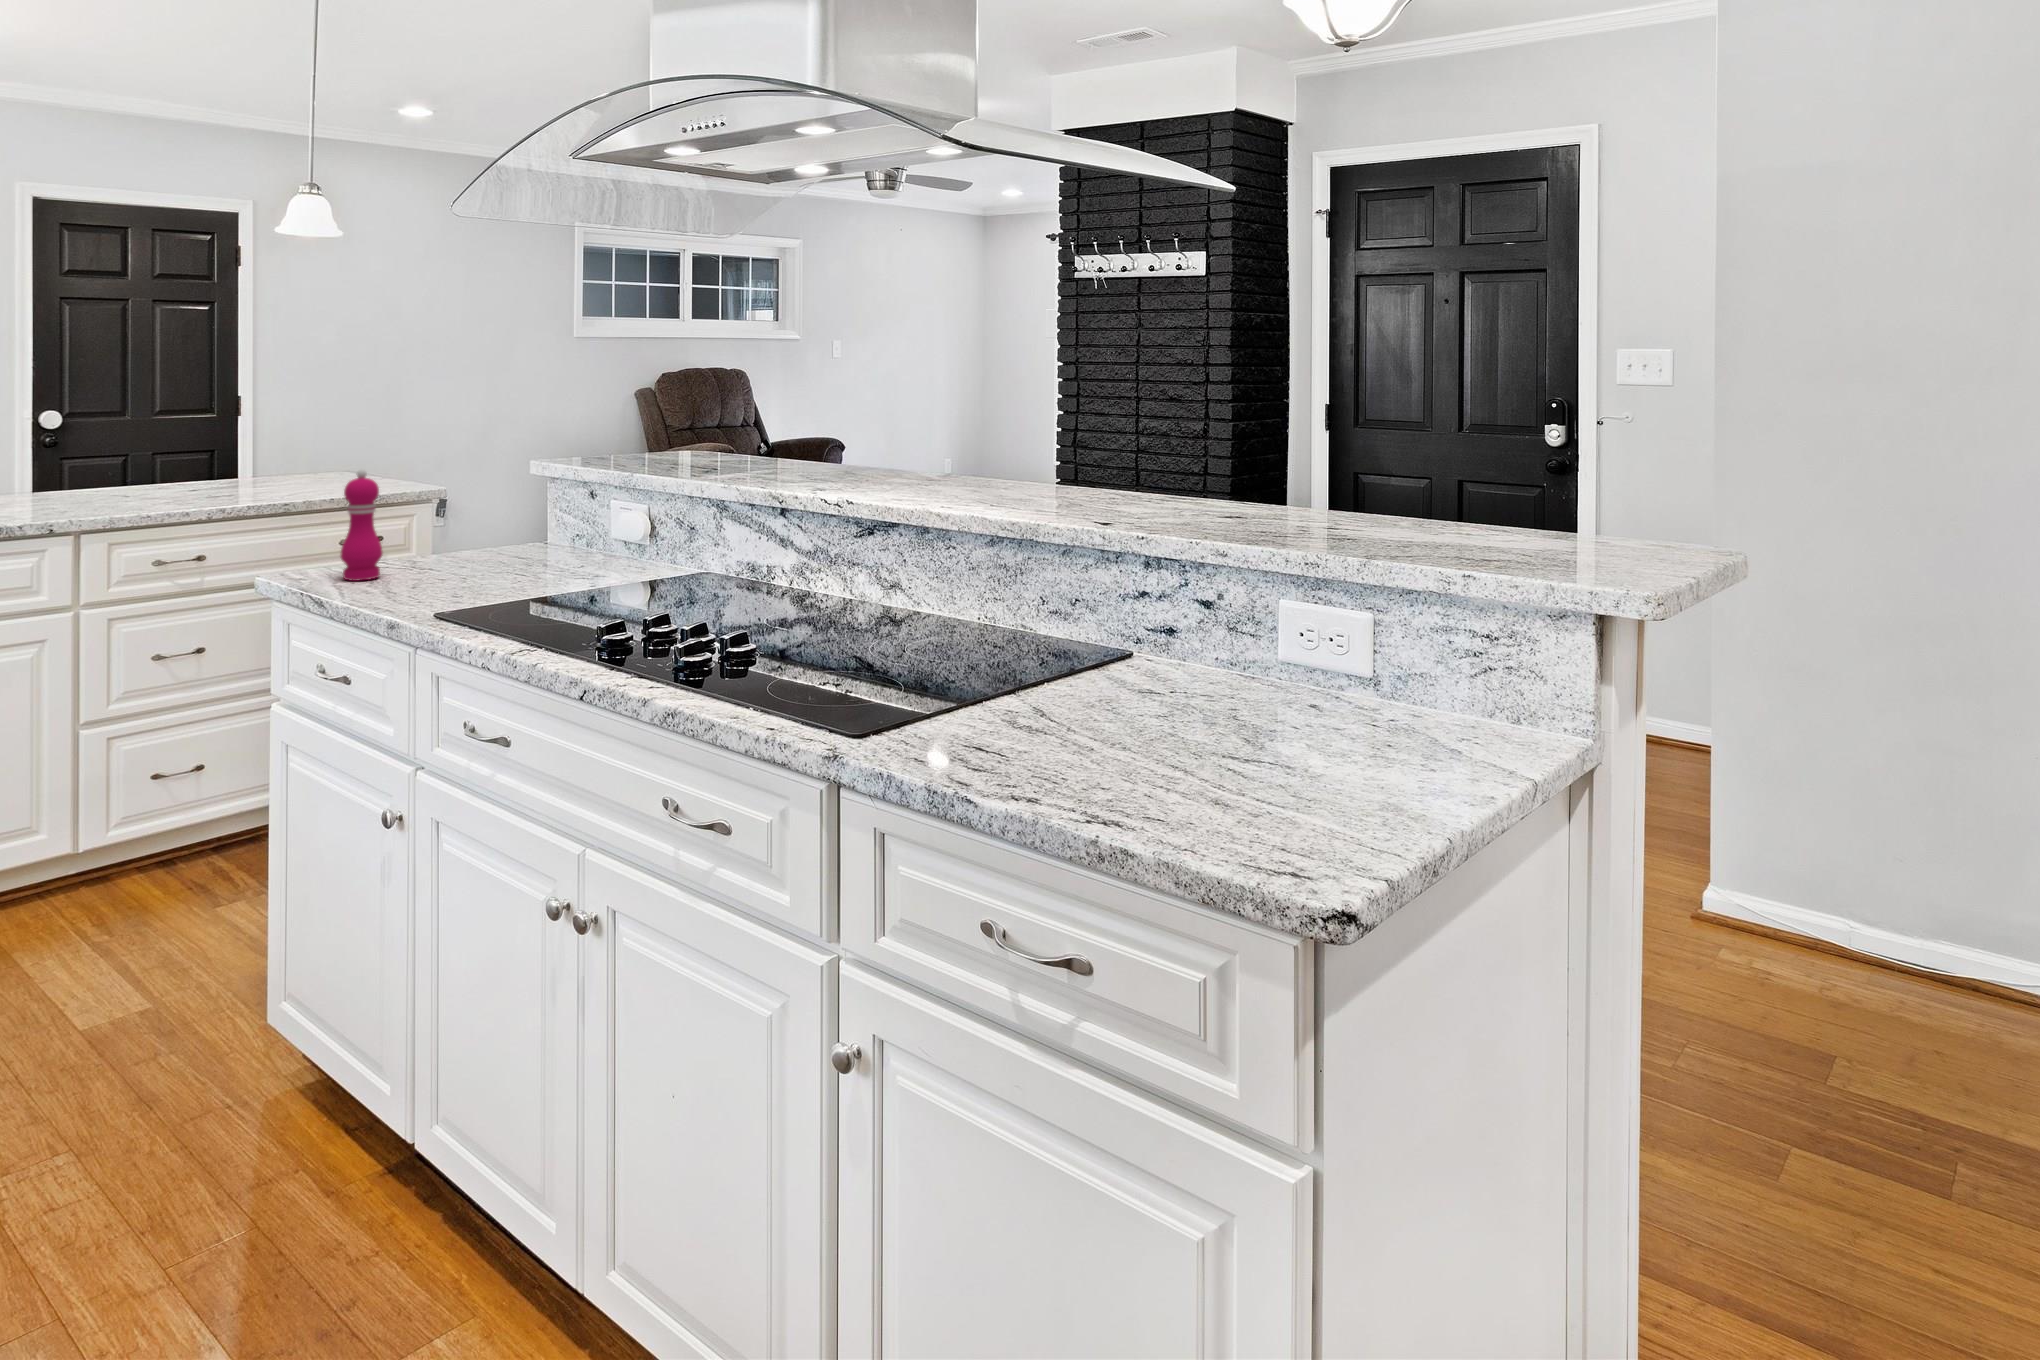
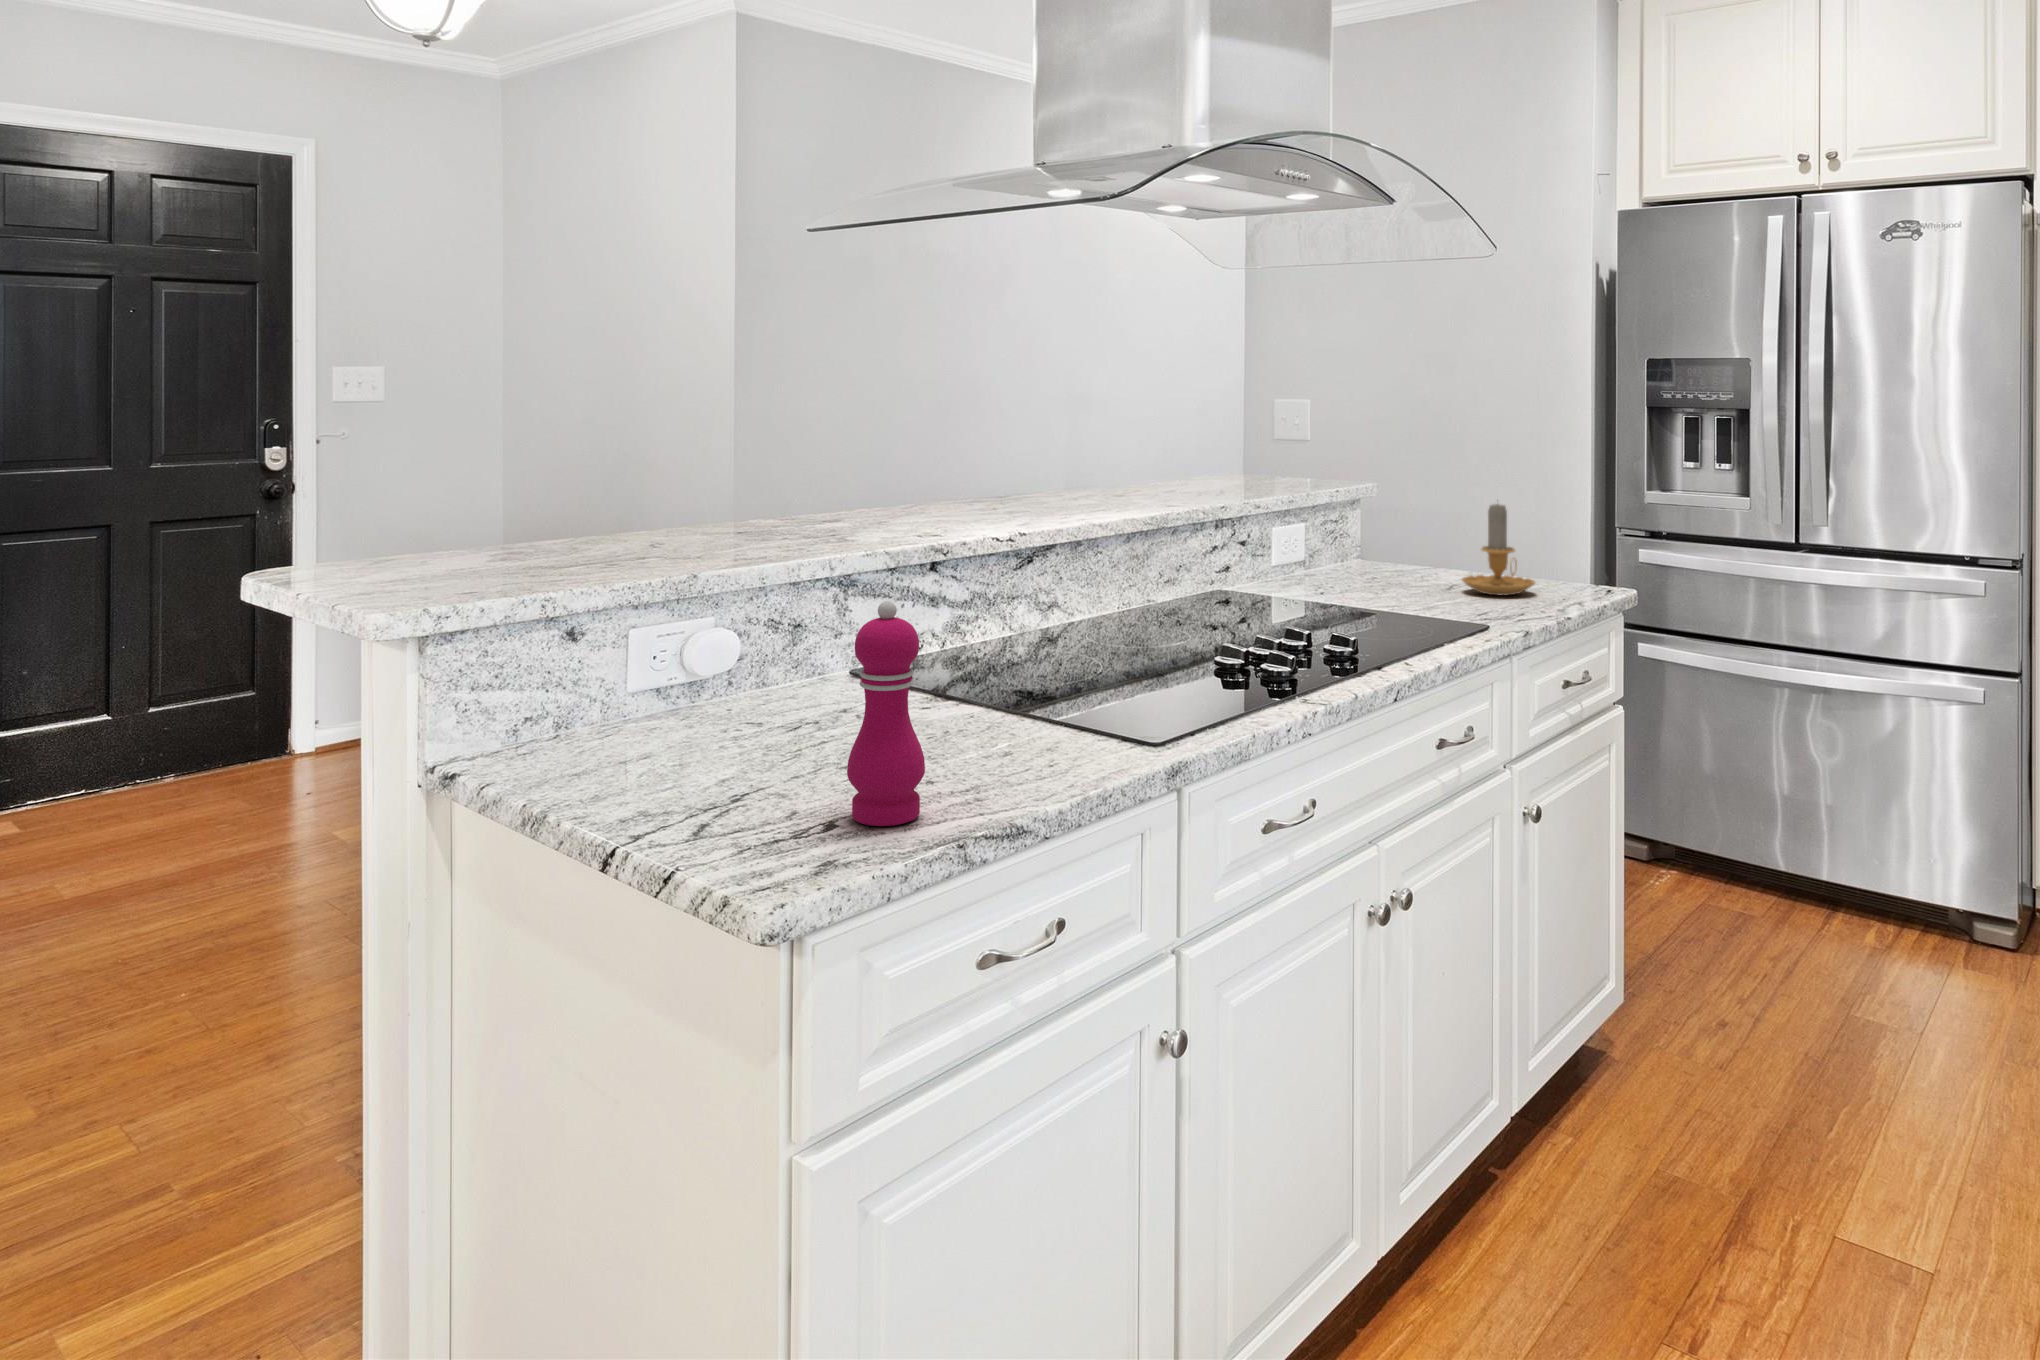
candle: none [1121,603,1285,792] -> present [1462,504,1535,595]

